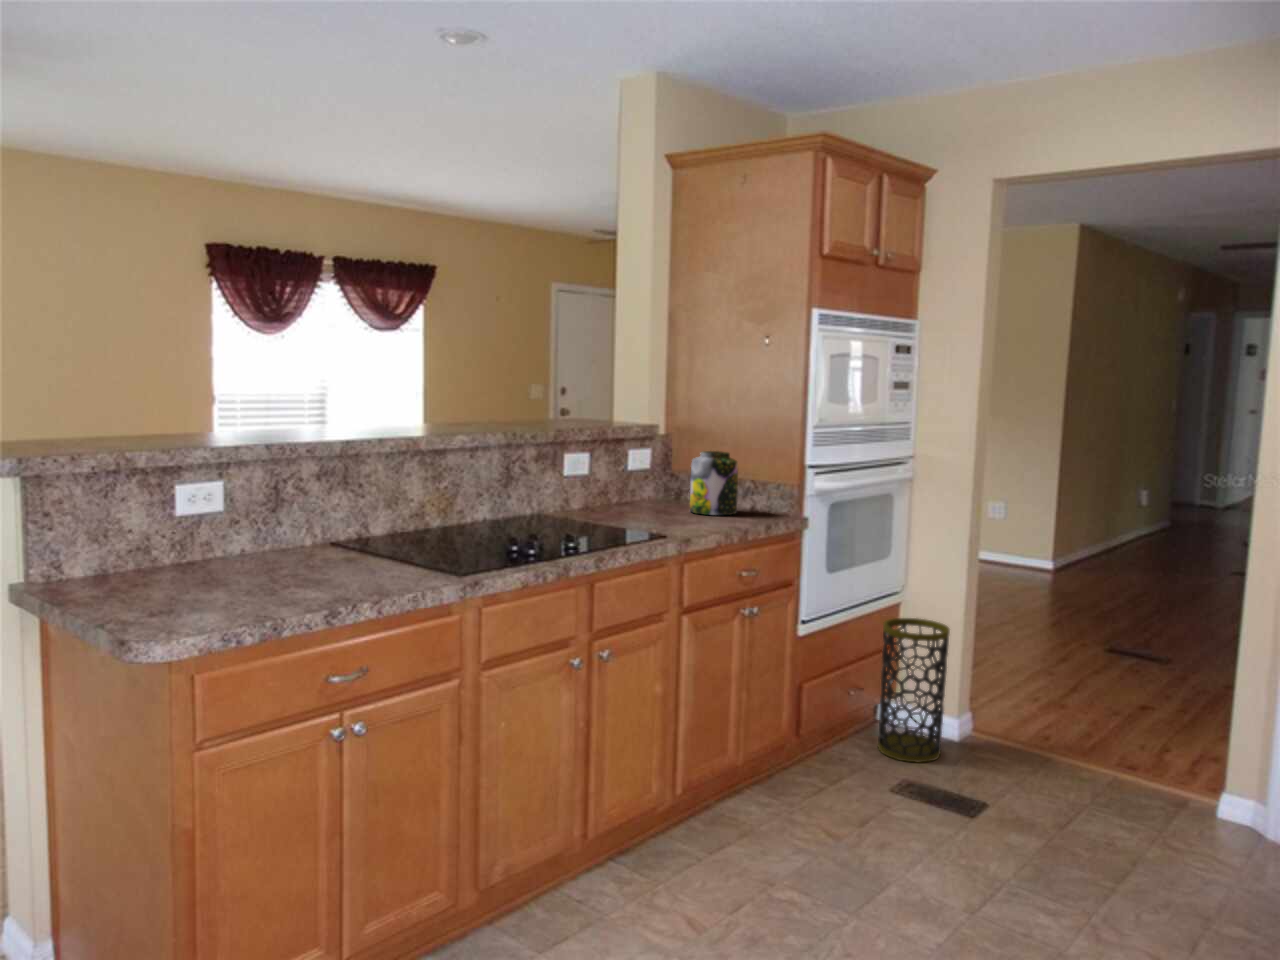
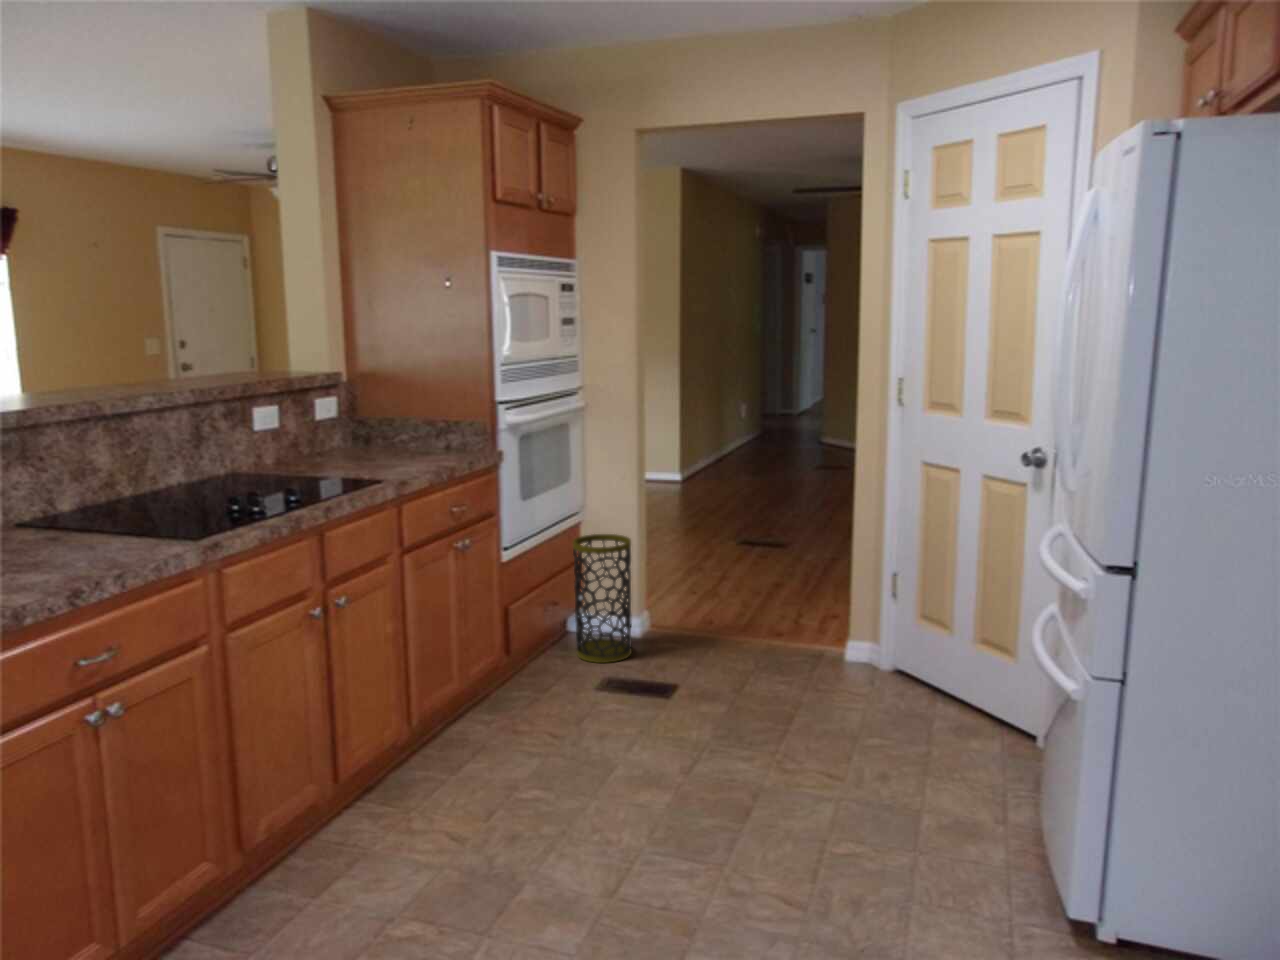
jar: present [690,451,738,515] -> none [386,394,435,457]

